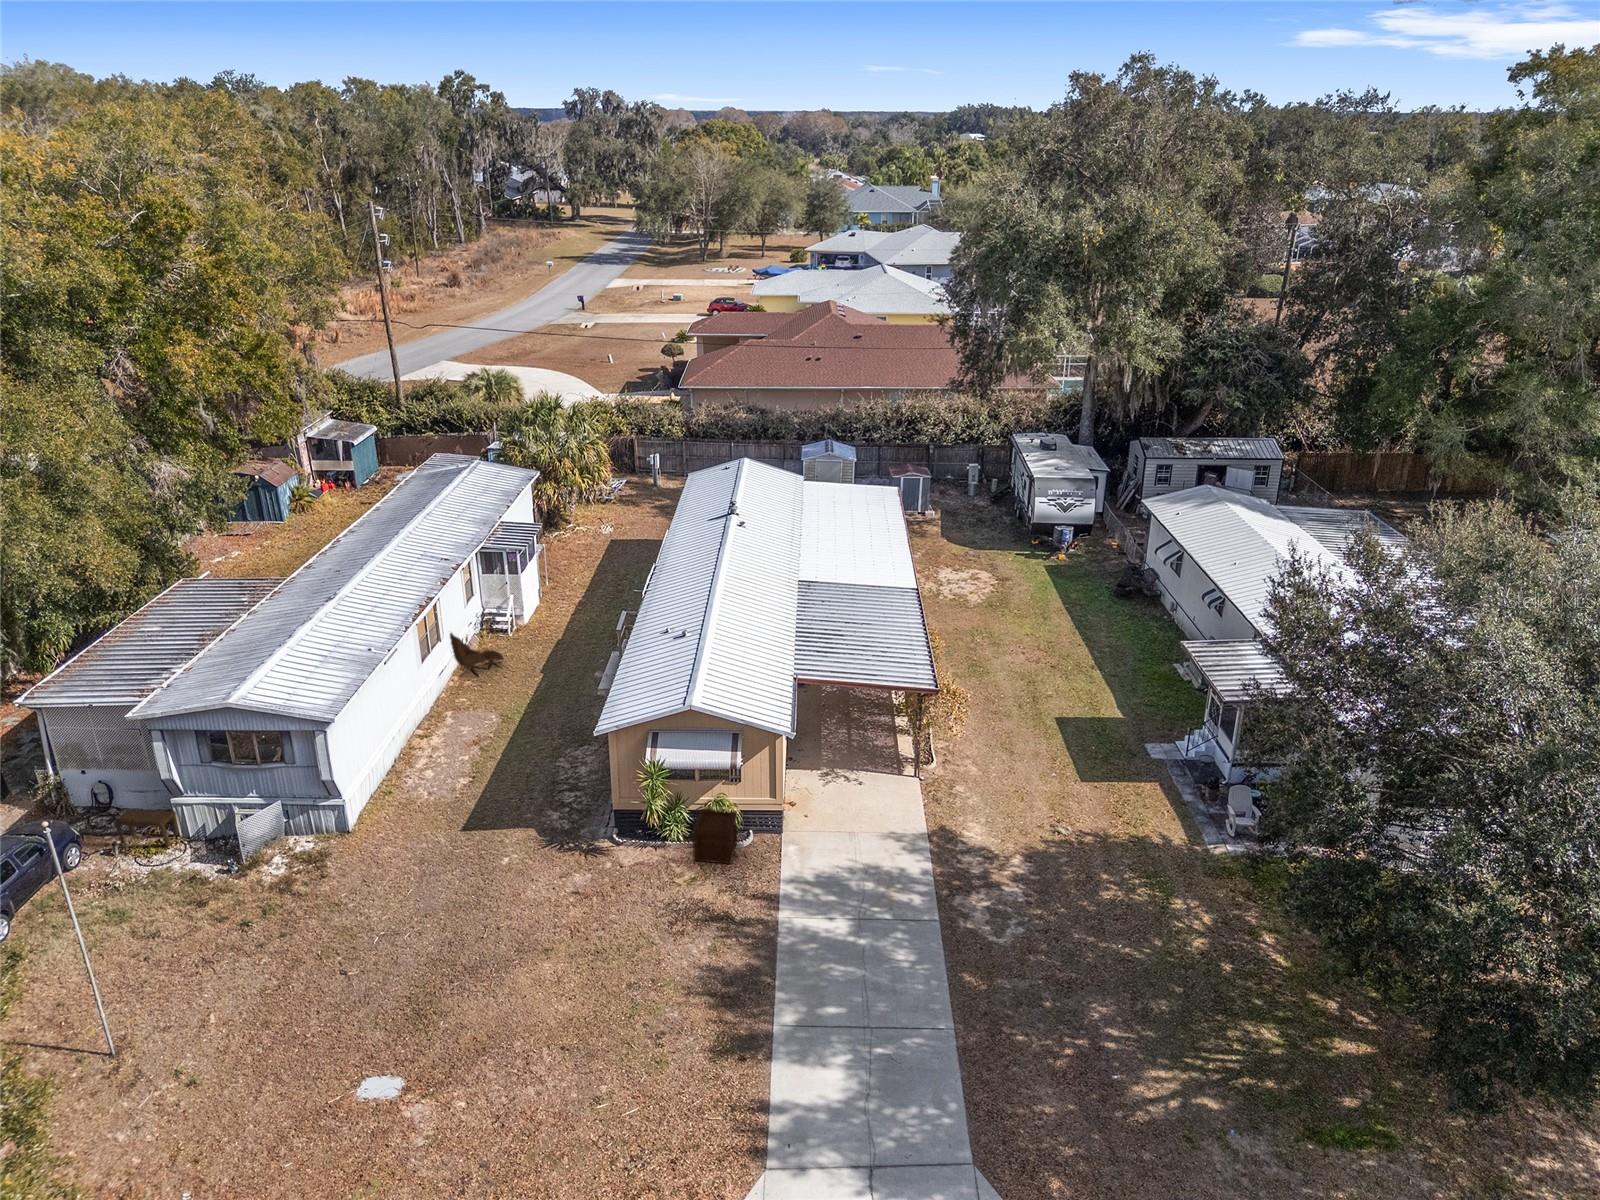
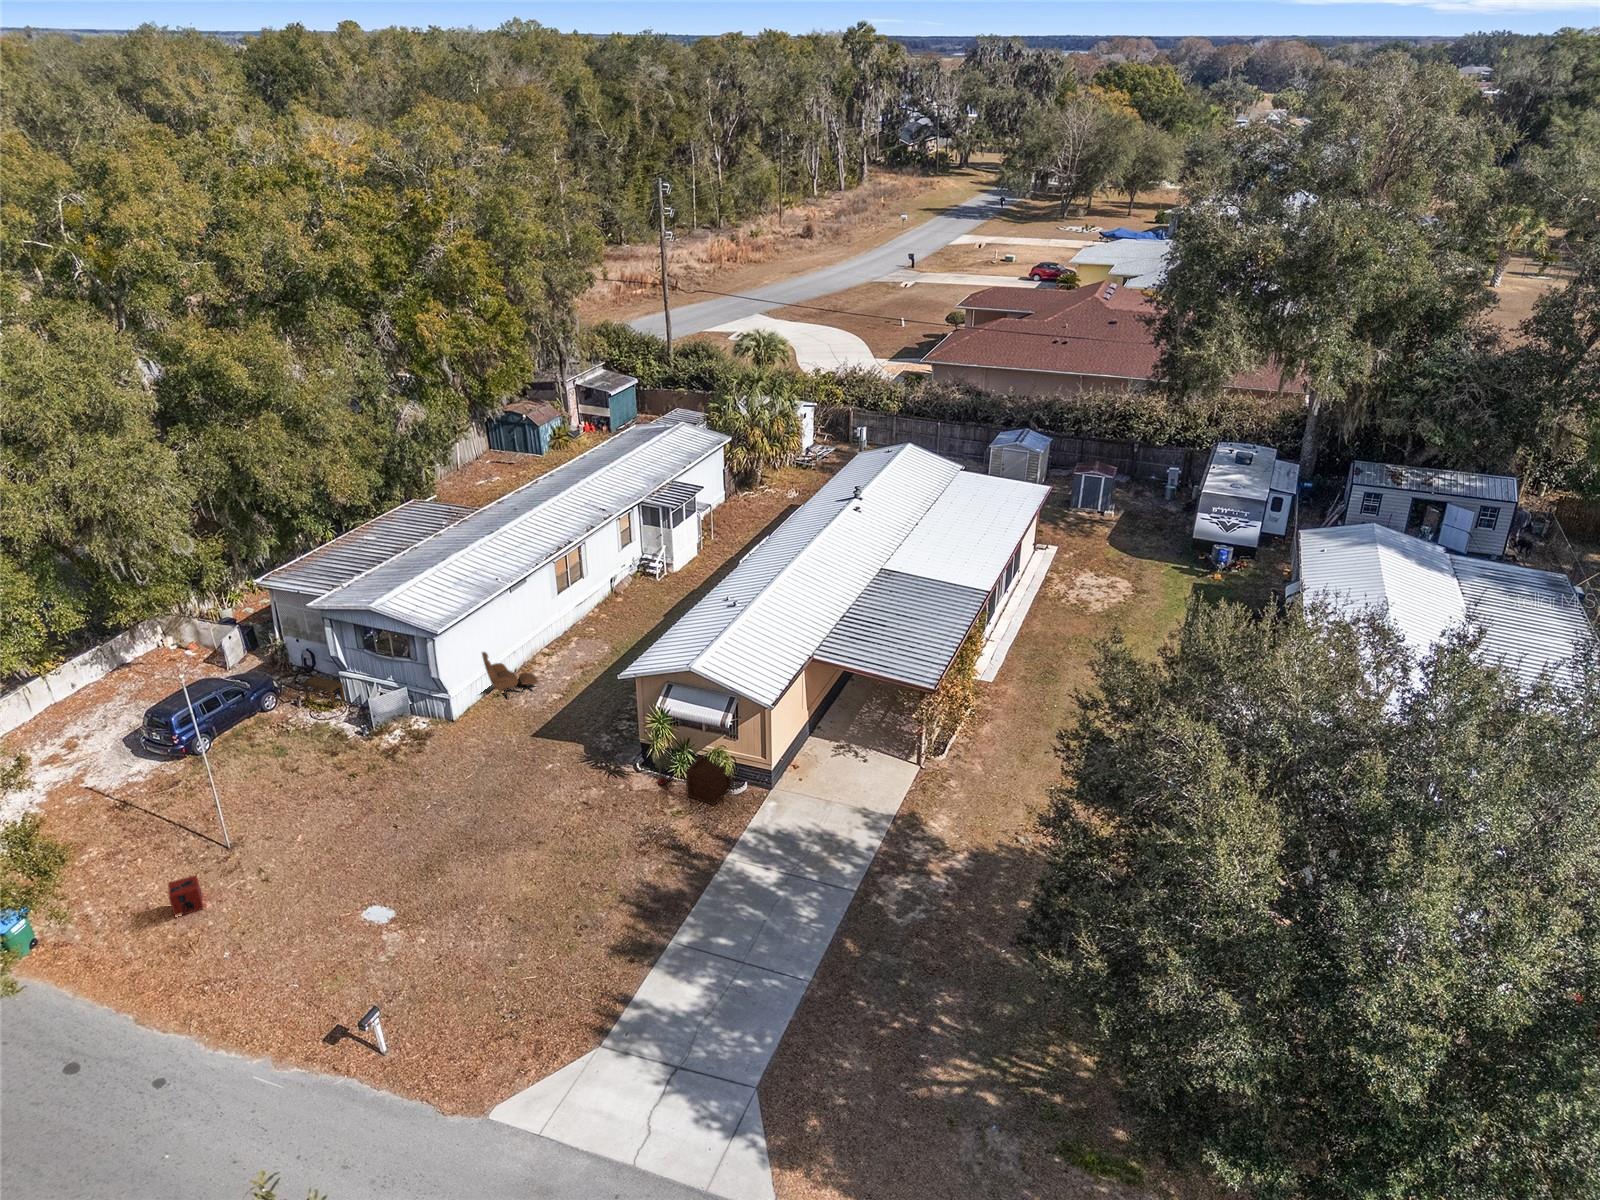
lounge chair: present [450,633,504,676] -> present [482,652,538,699]
potted tree: none [638,809,673,855] -> present [653,750,675,785]
storage box: none [54,1105,117,1175] -> present [168,875,203,915]

